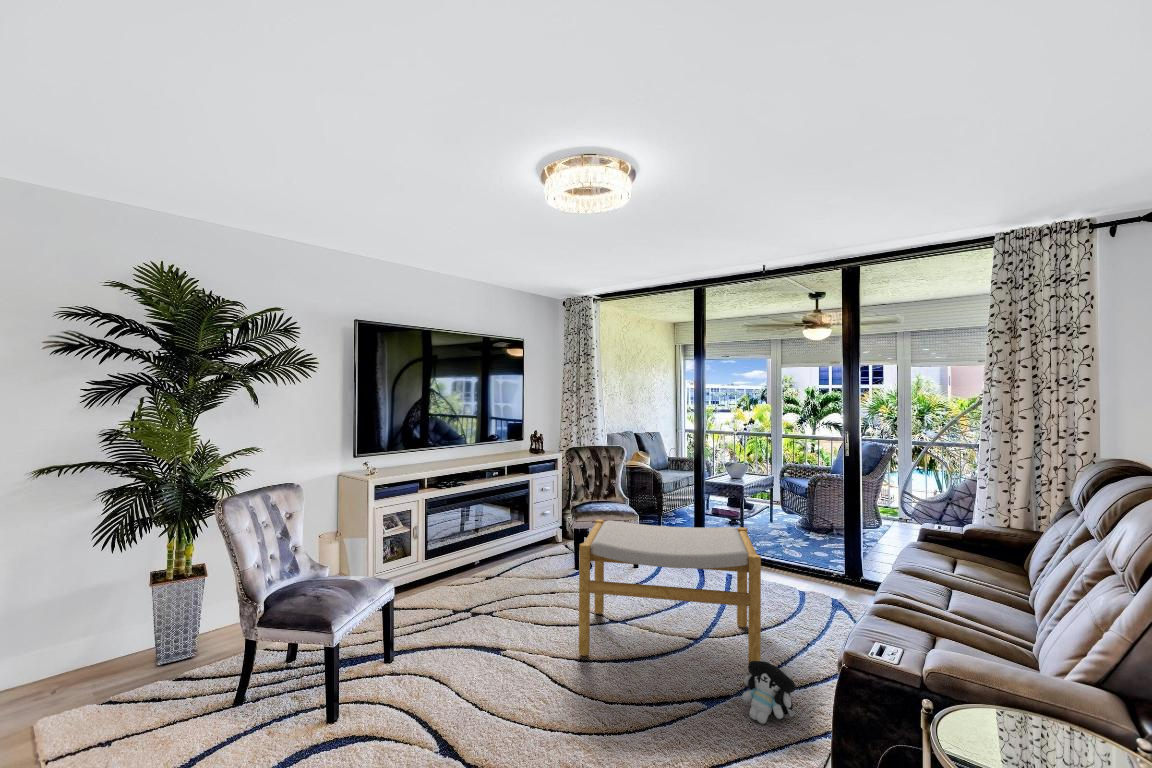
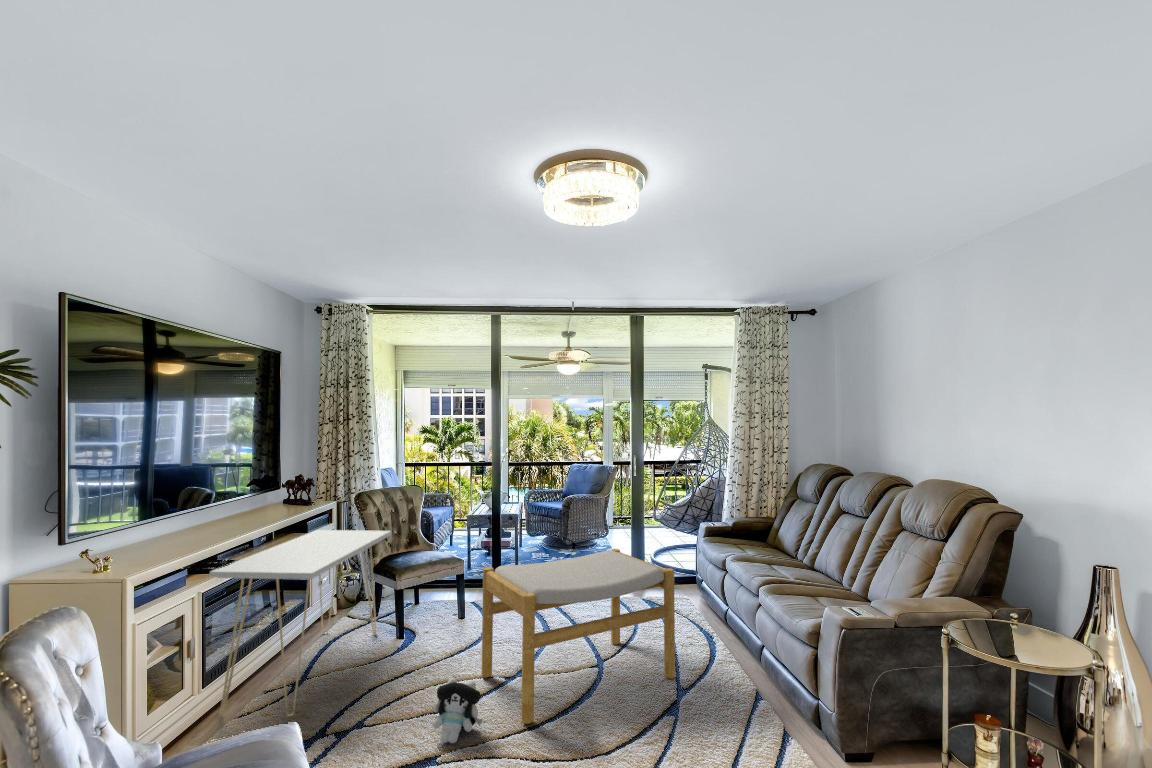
console table: none [432,474,576,595] -> present [209,530,391,717]
plush toy: present [742,657,796,724] -> present [433,678,482,743]

